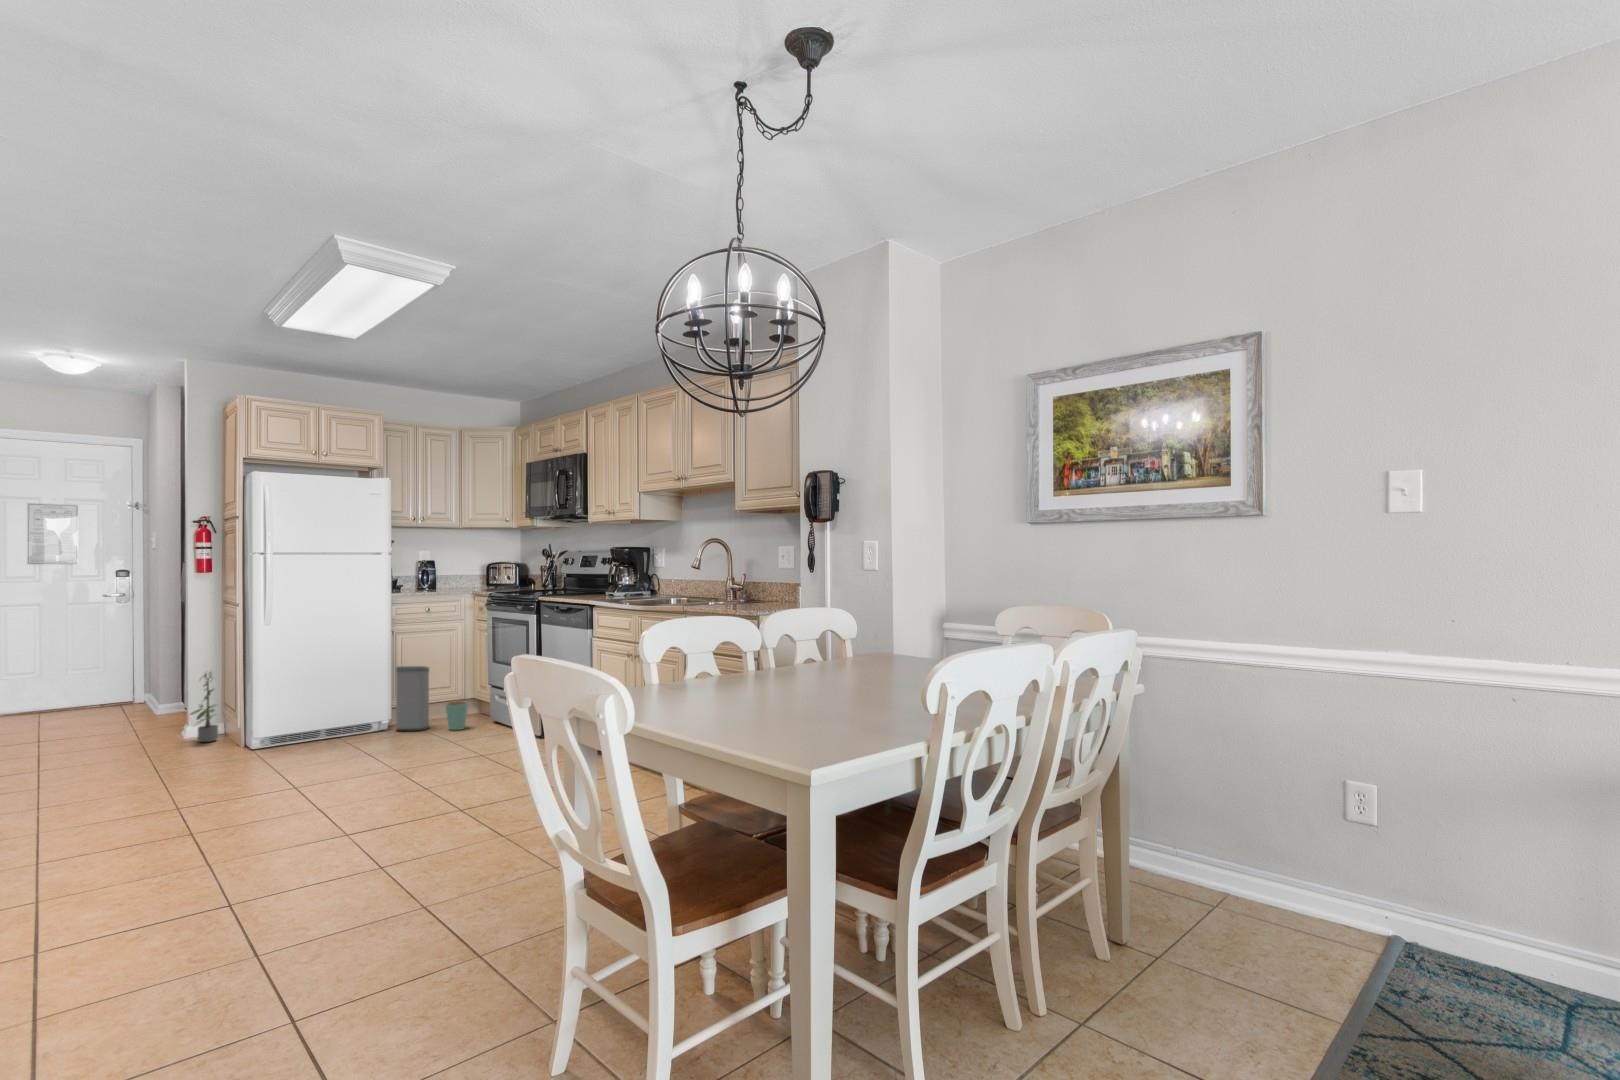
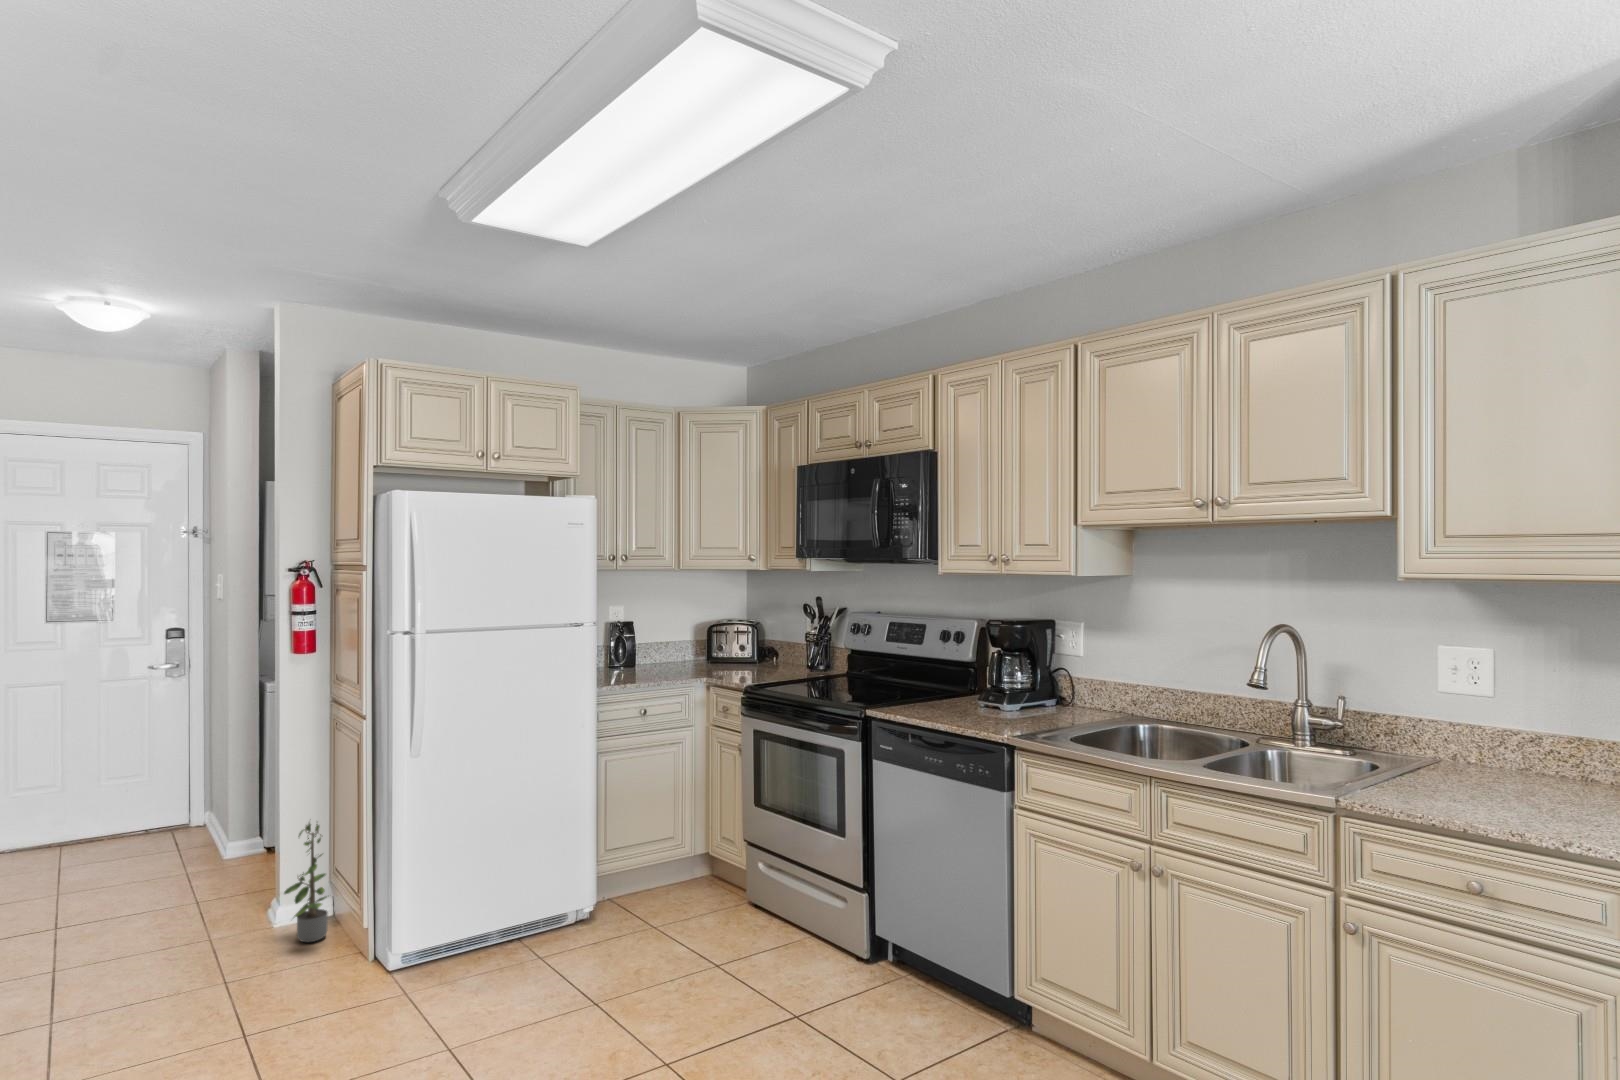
trash can: present [396,666,468,731] -> none [605,812,721,927]

